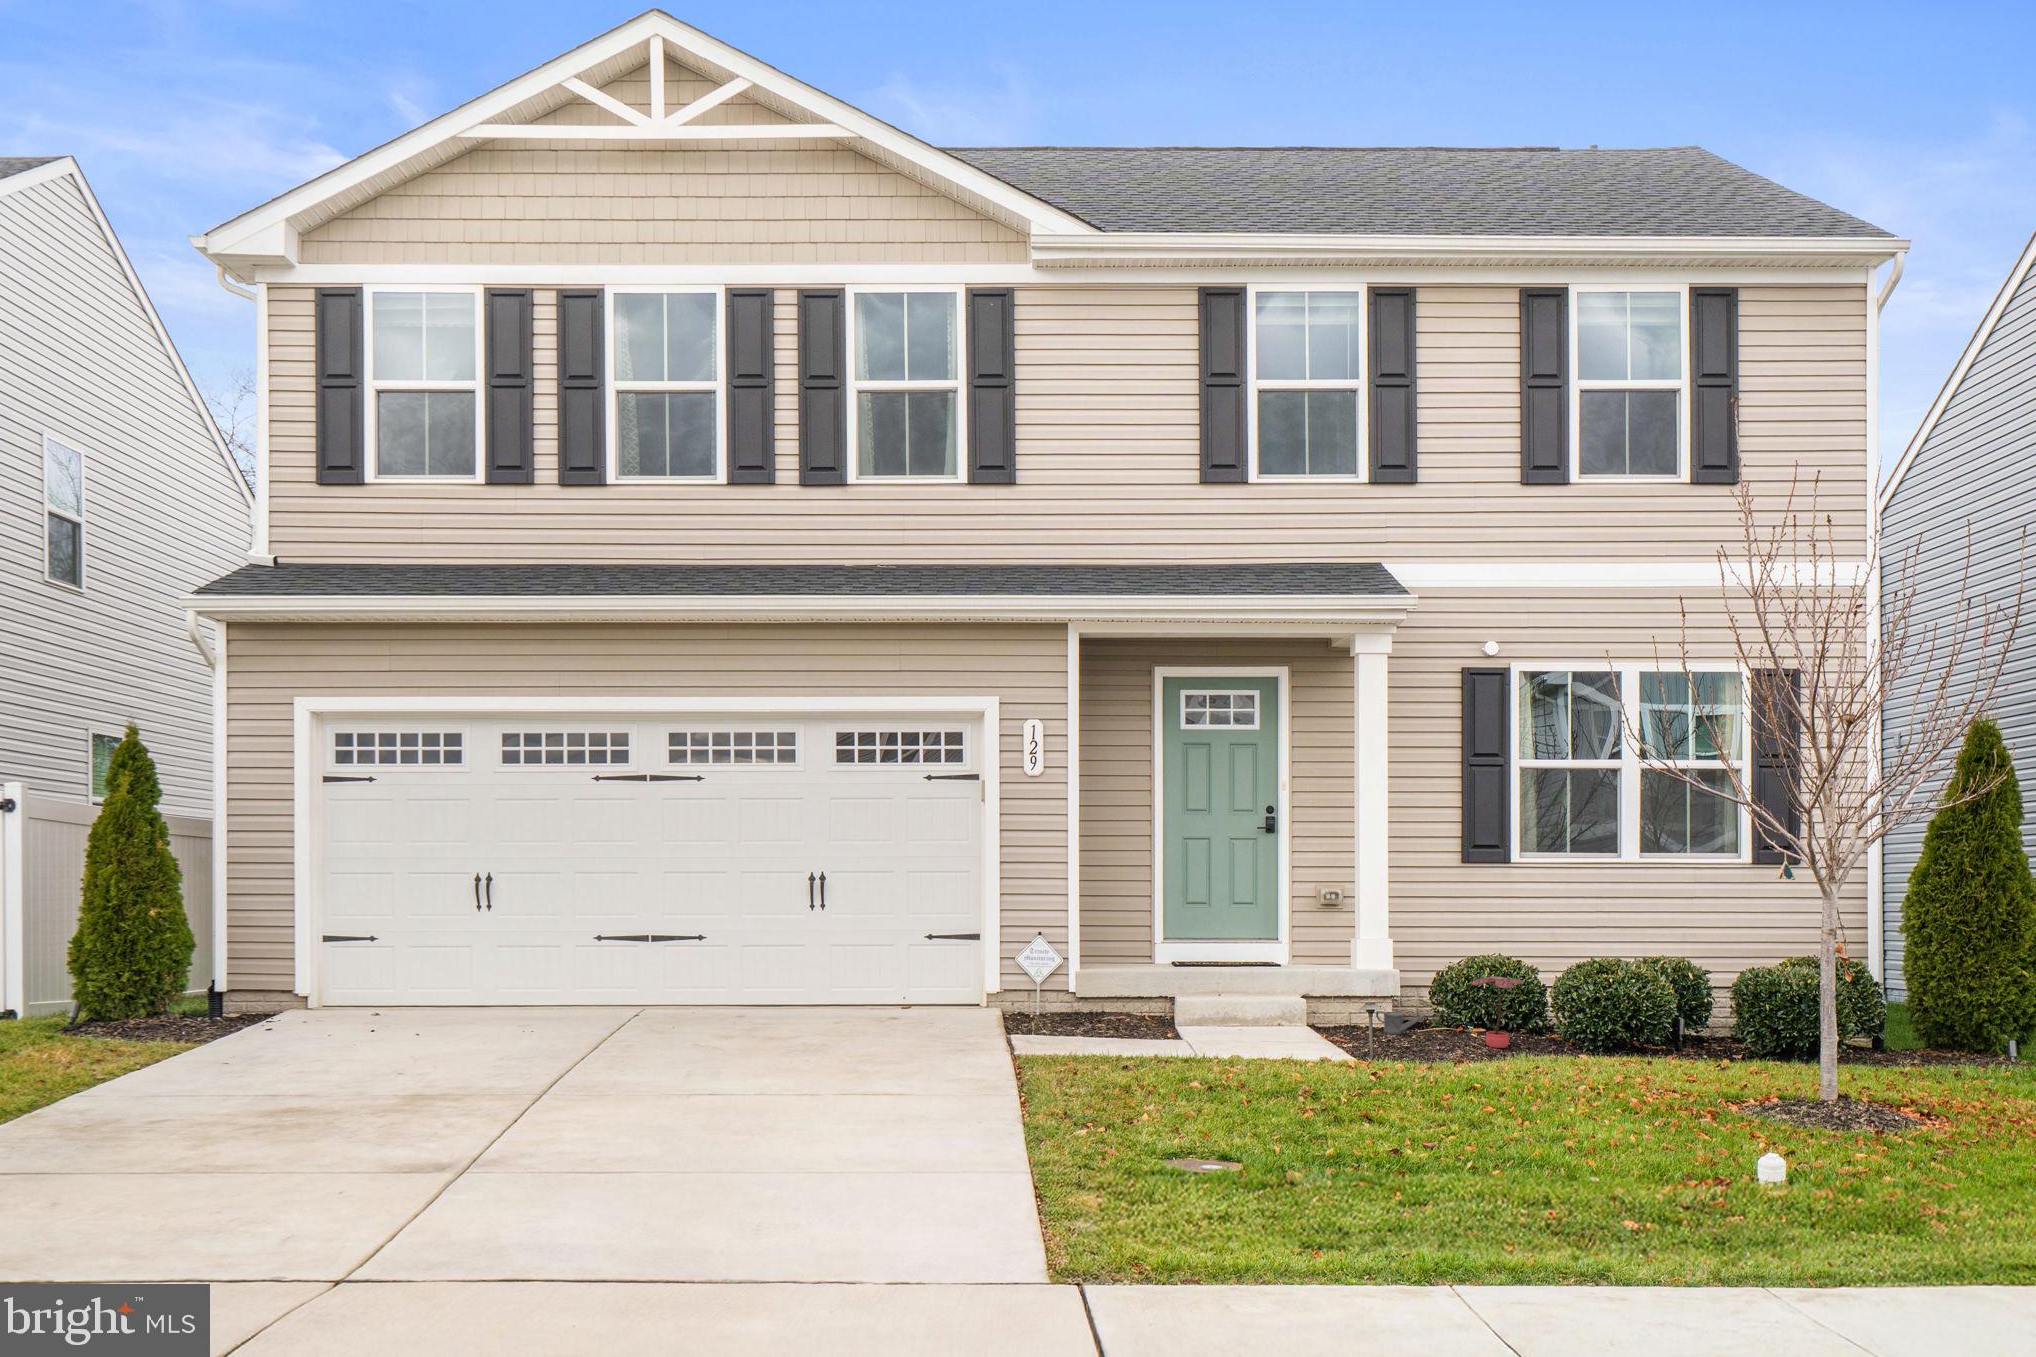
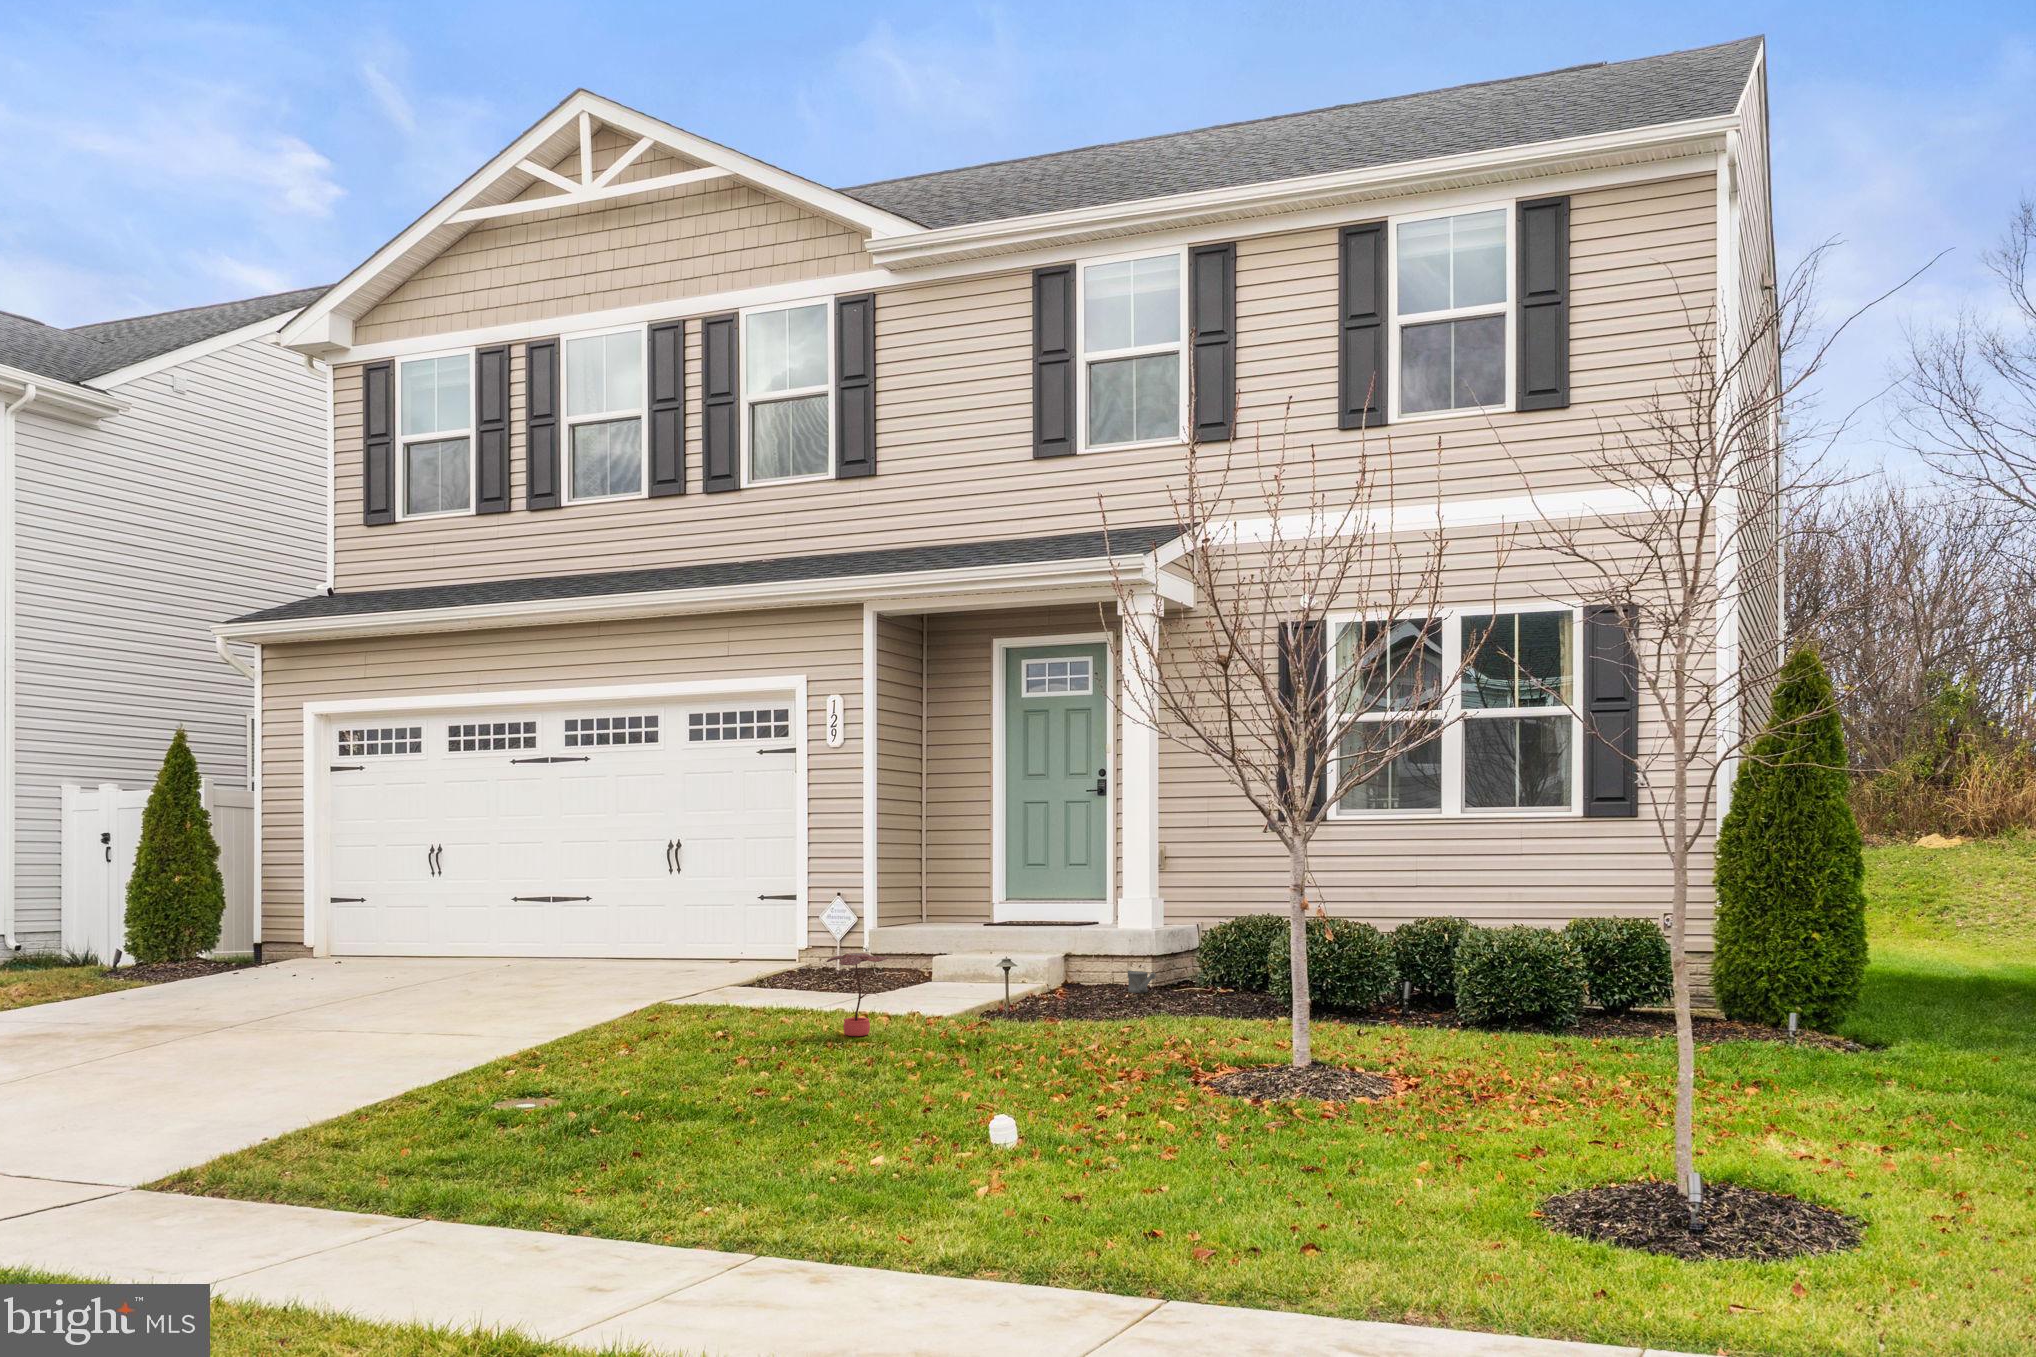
potted plant: present [1472,976,1523,1048] -> present [826,953,887,1036]

